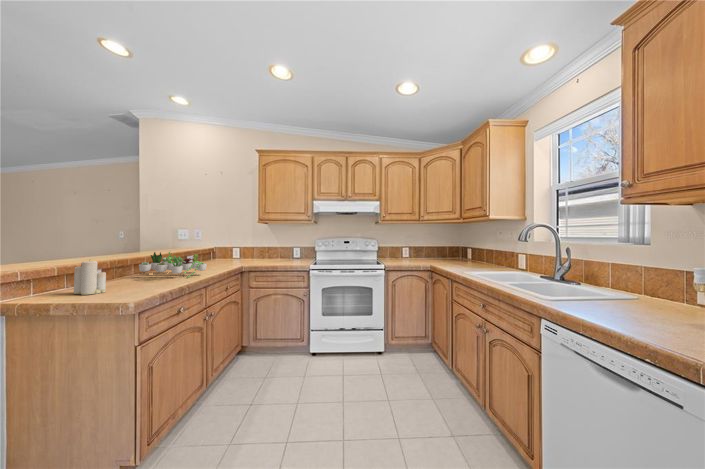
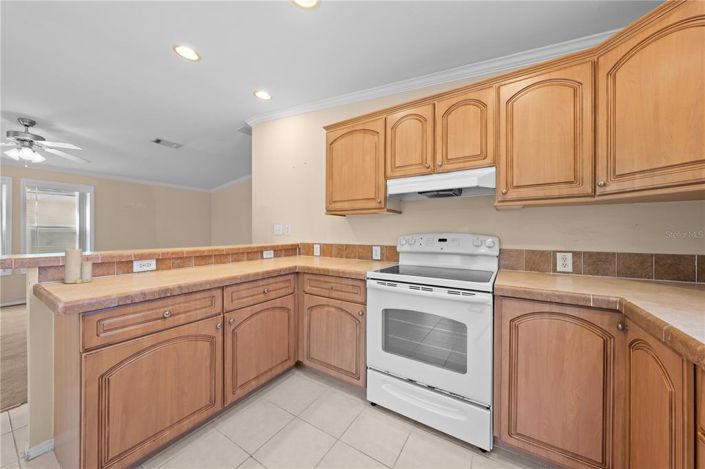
succulent plant: present [139,252,207,278] -> none [156,242,233,275]

